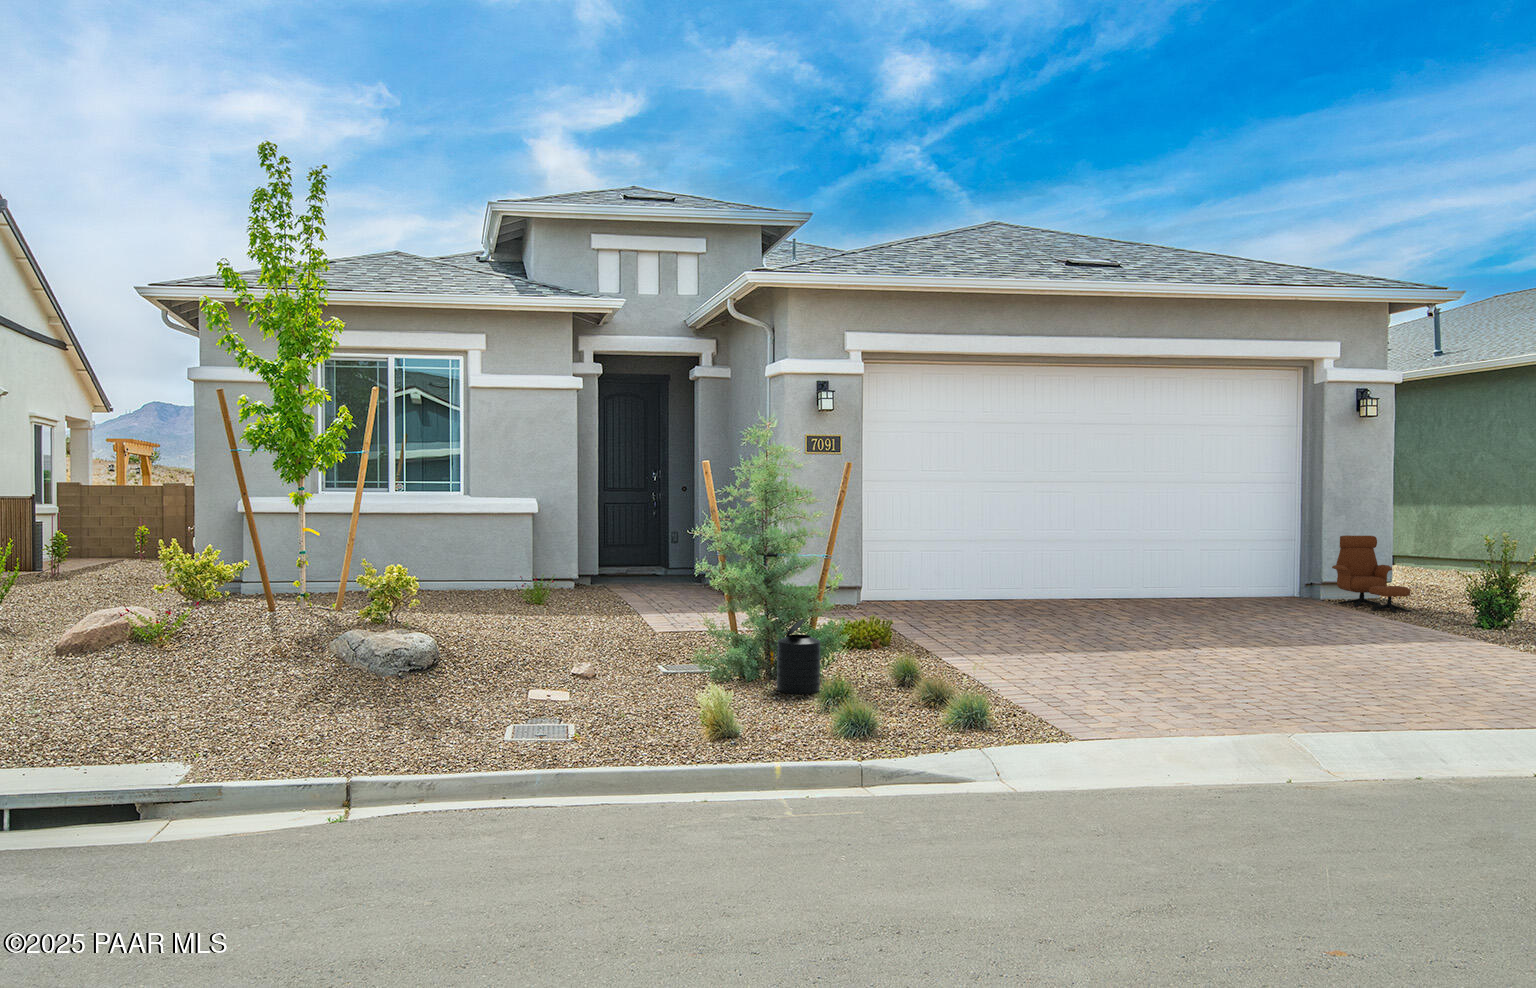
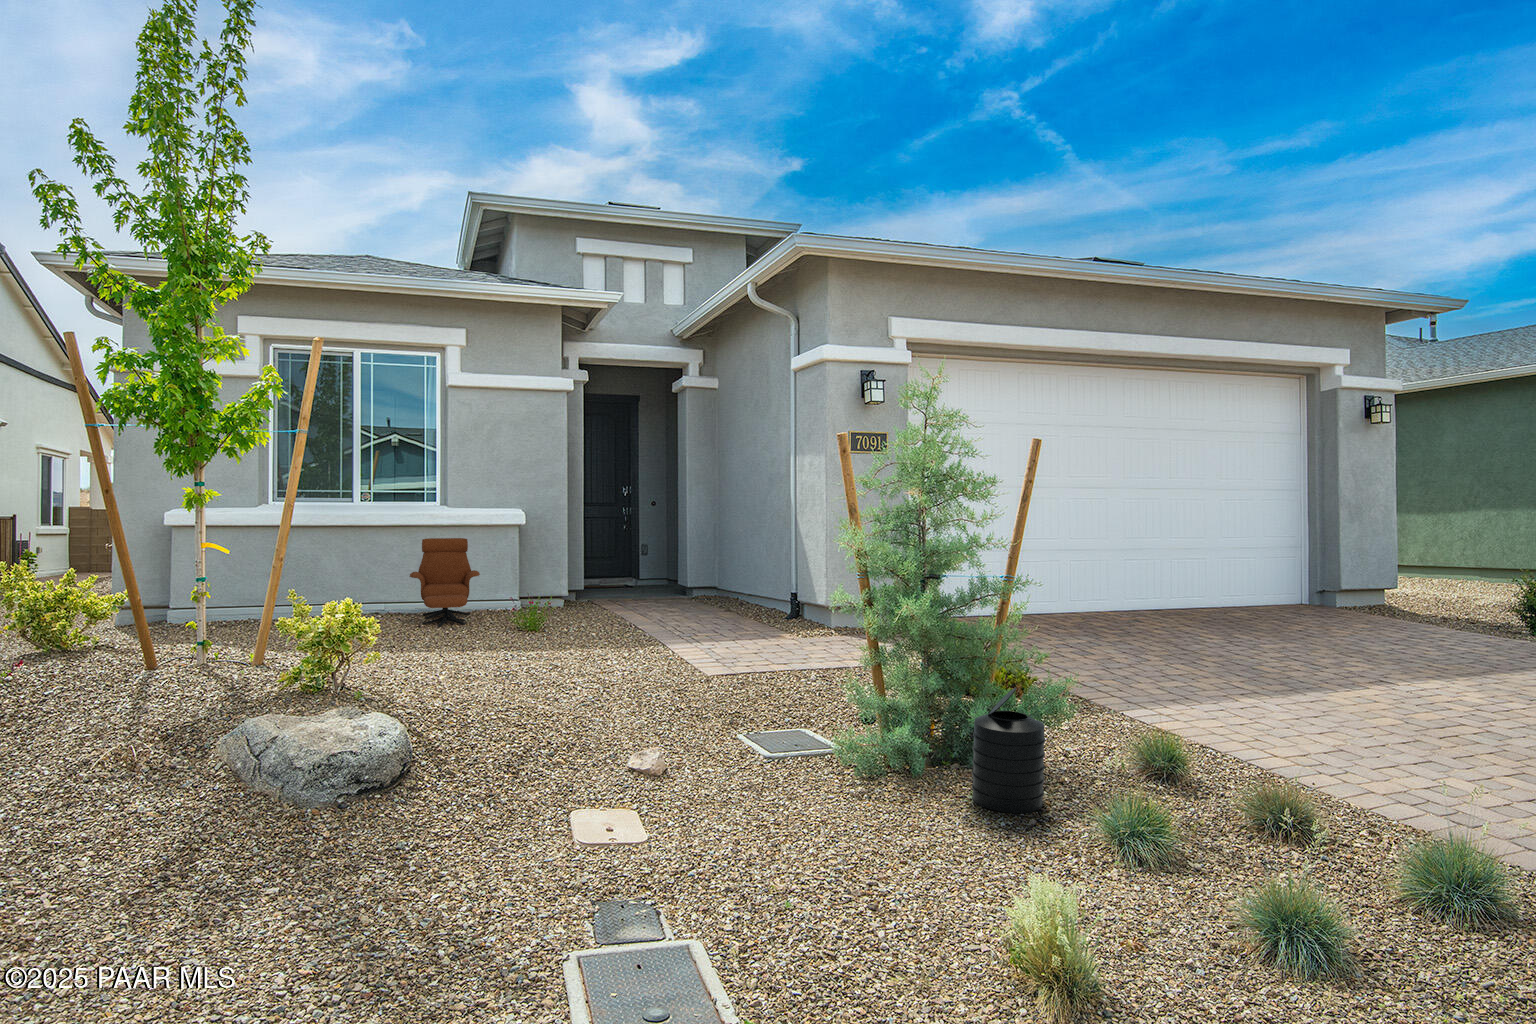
lounge chair: present [1332,535,1411,613] -> present [410,538,480,627]

